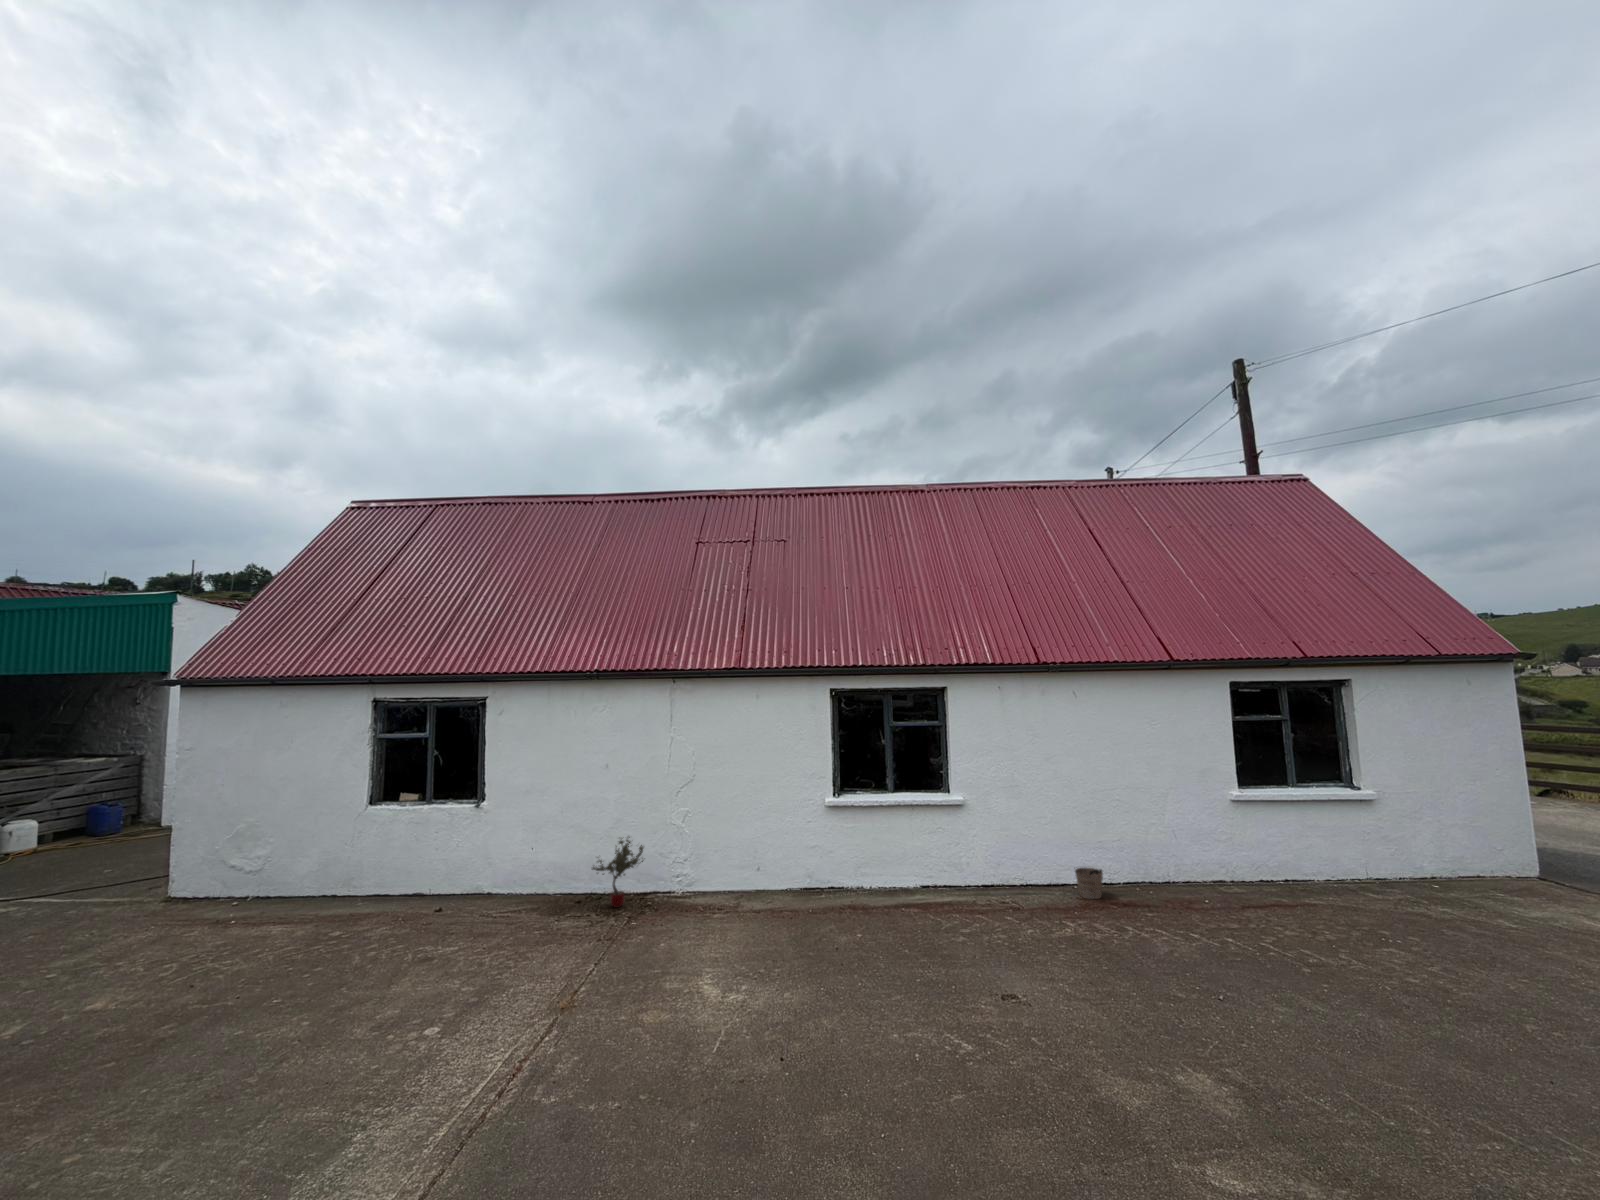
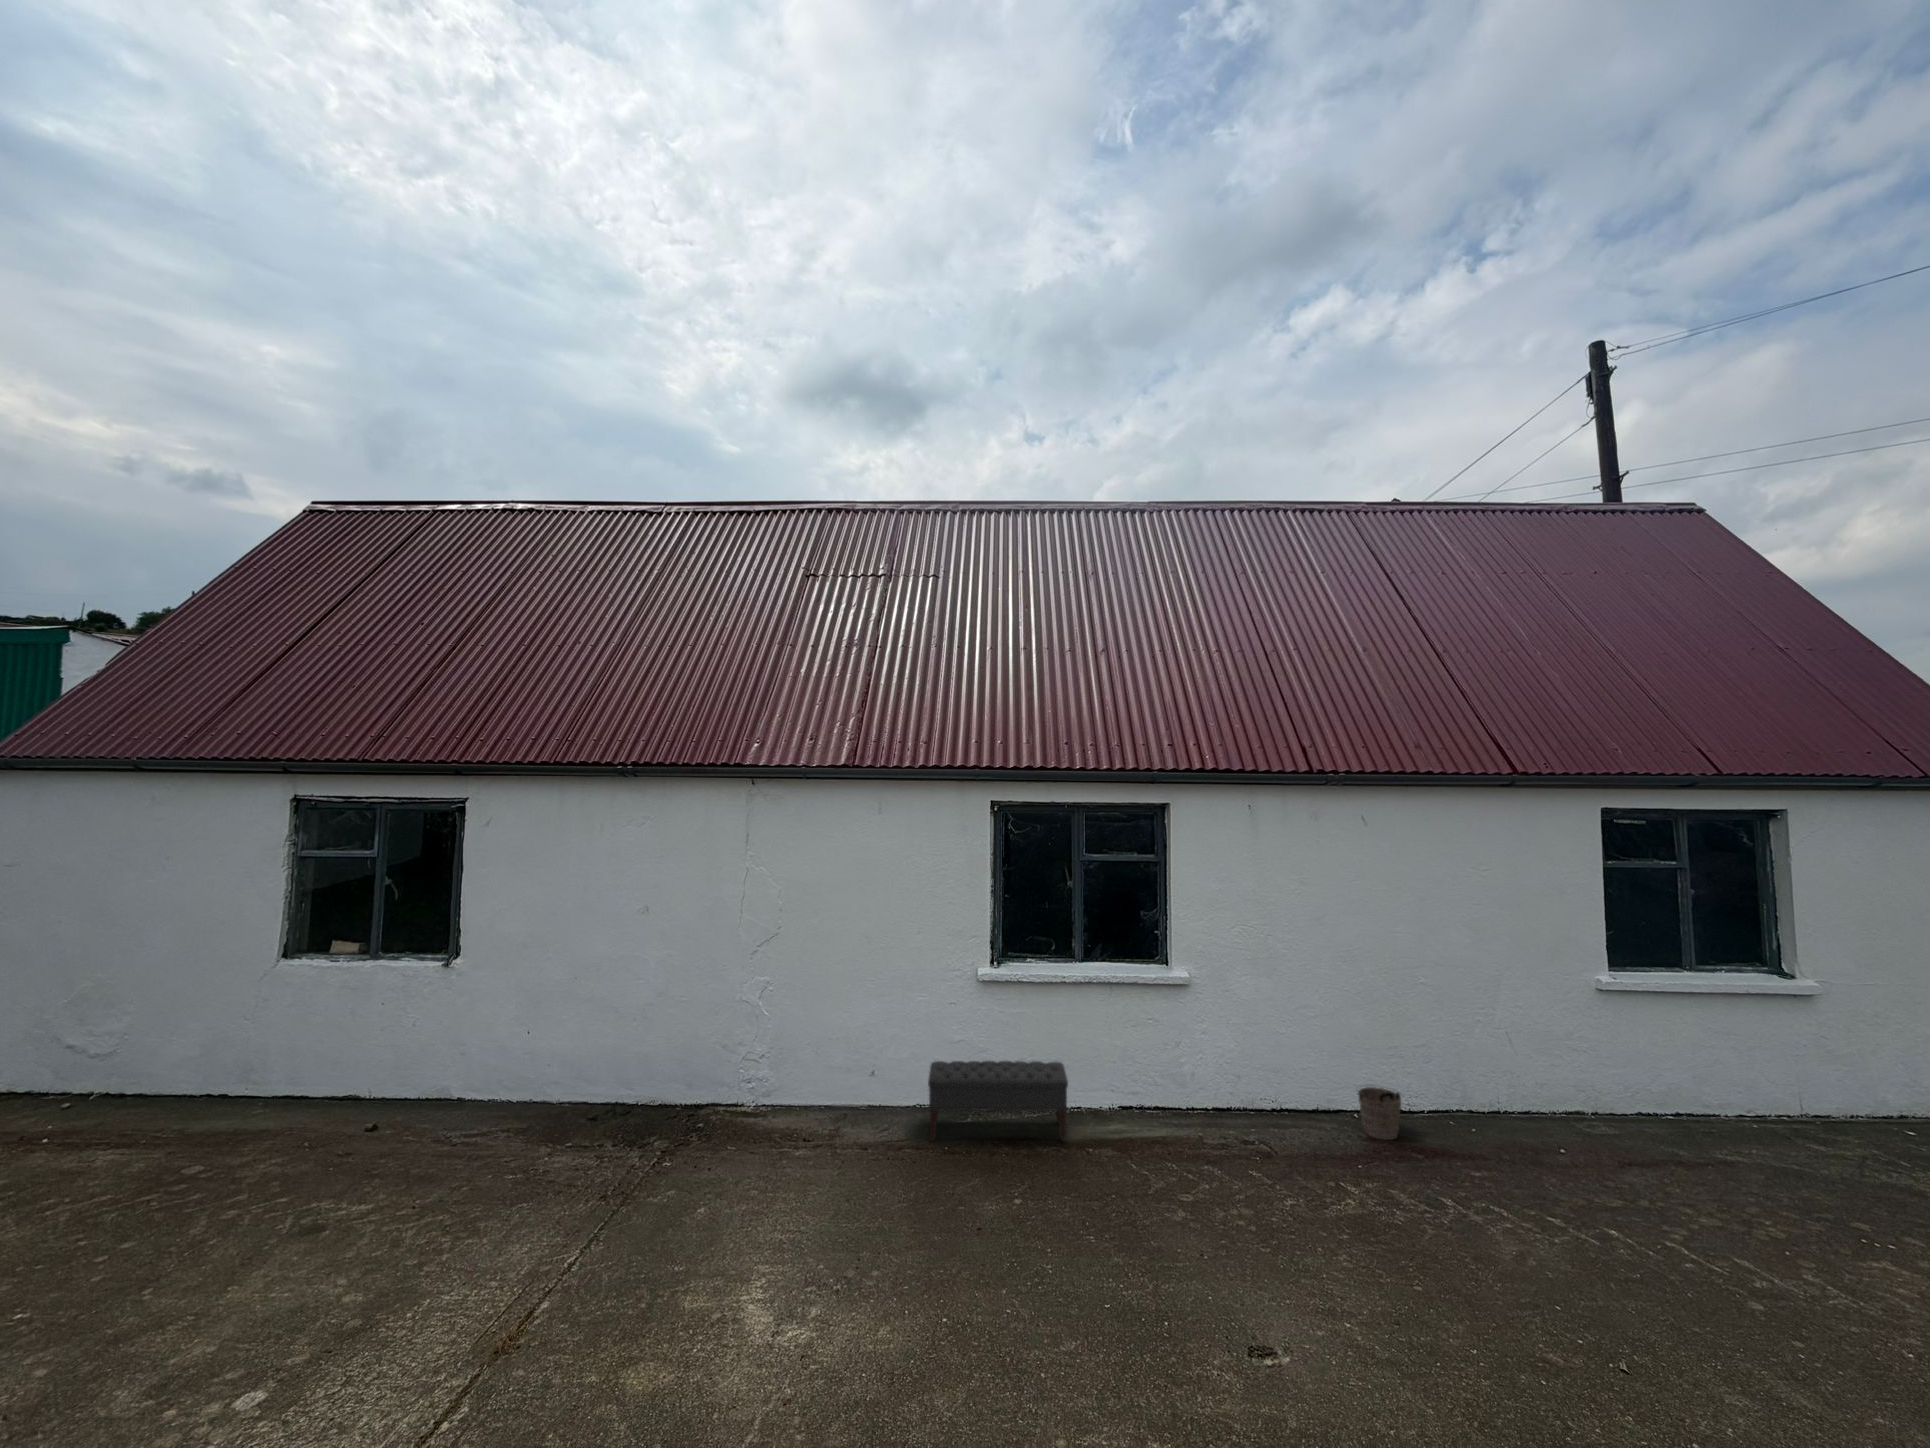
potted tree: present [592,837,644,907] -> none [612,1018,697,1132]
bench: none [796,857,887,908] -> present [928,1061,1068,1142]

